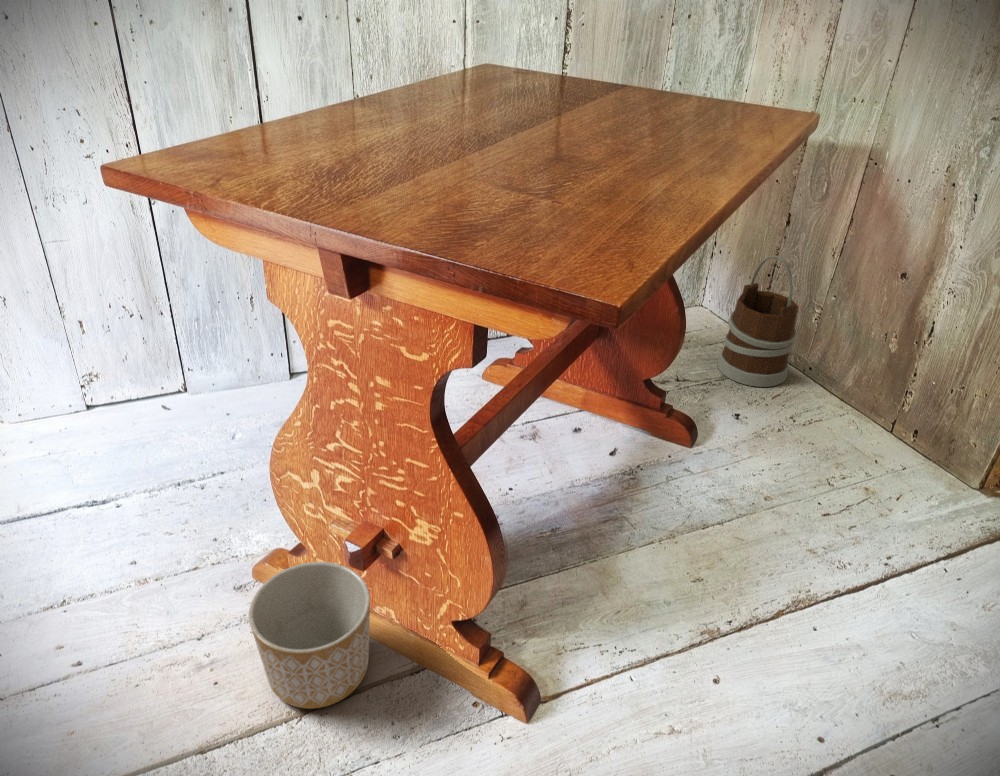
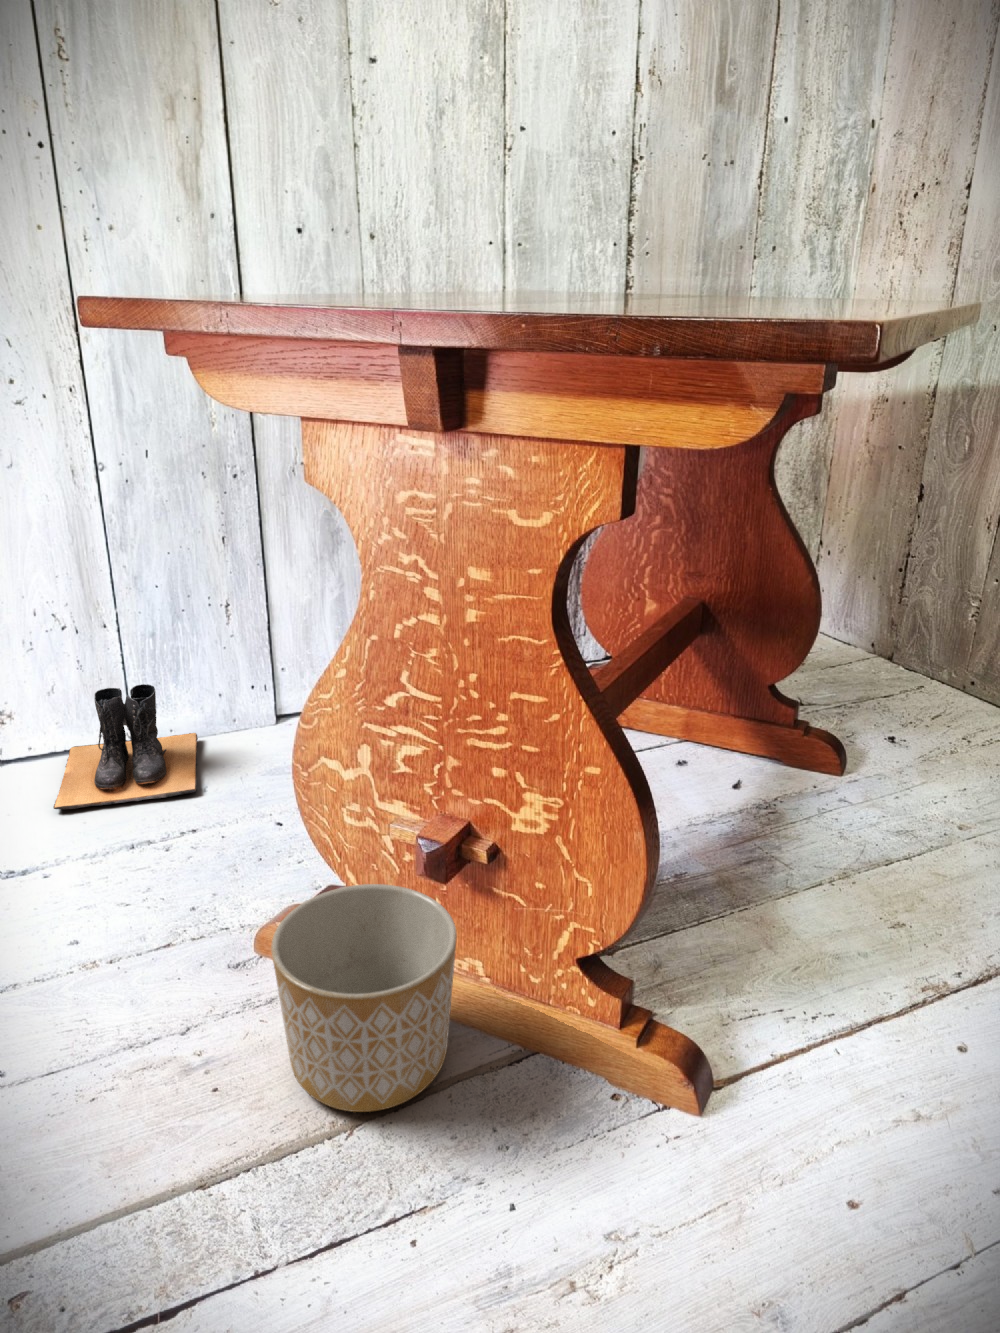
wooden bucket: present [718,255,799,387] -> none [846,526,951,702]
boots: none [128,369,232,462] -> present [53,684,198,809]

